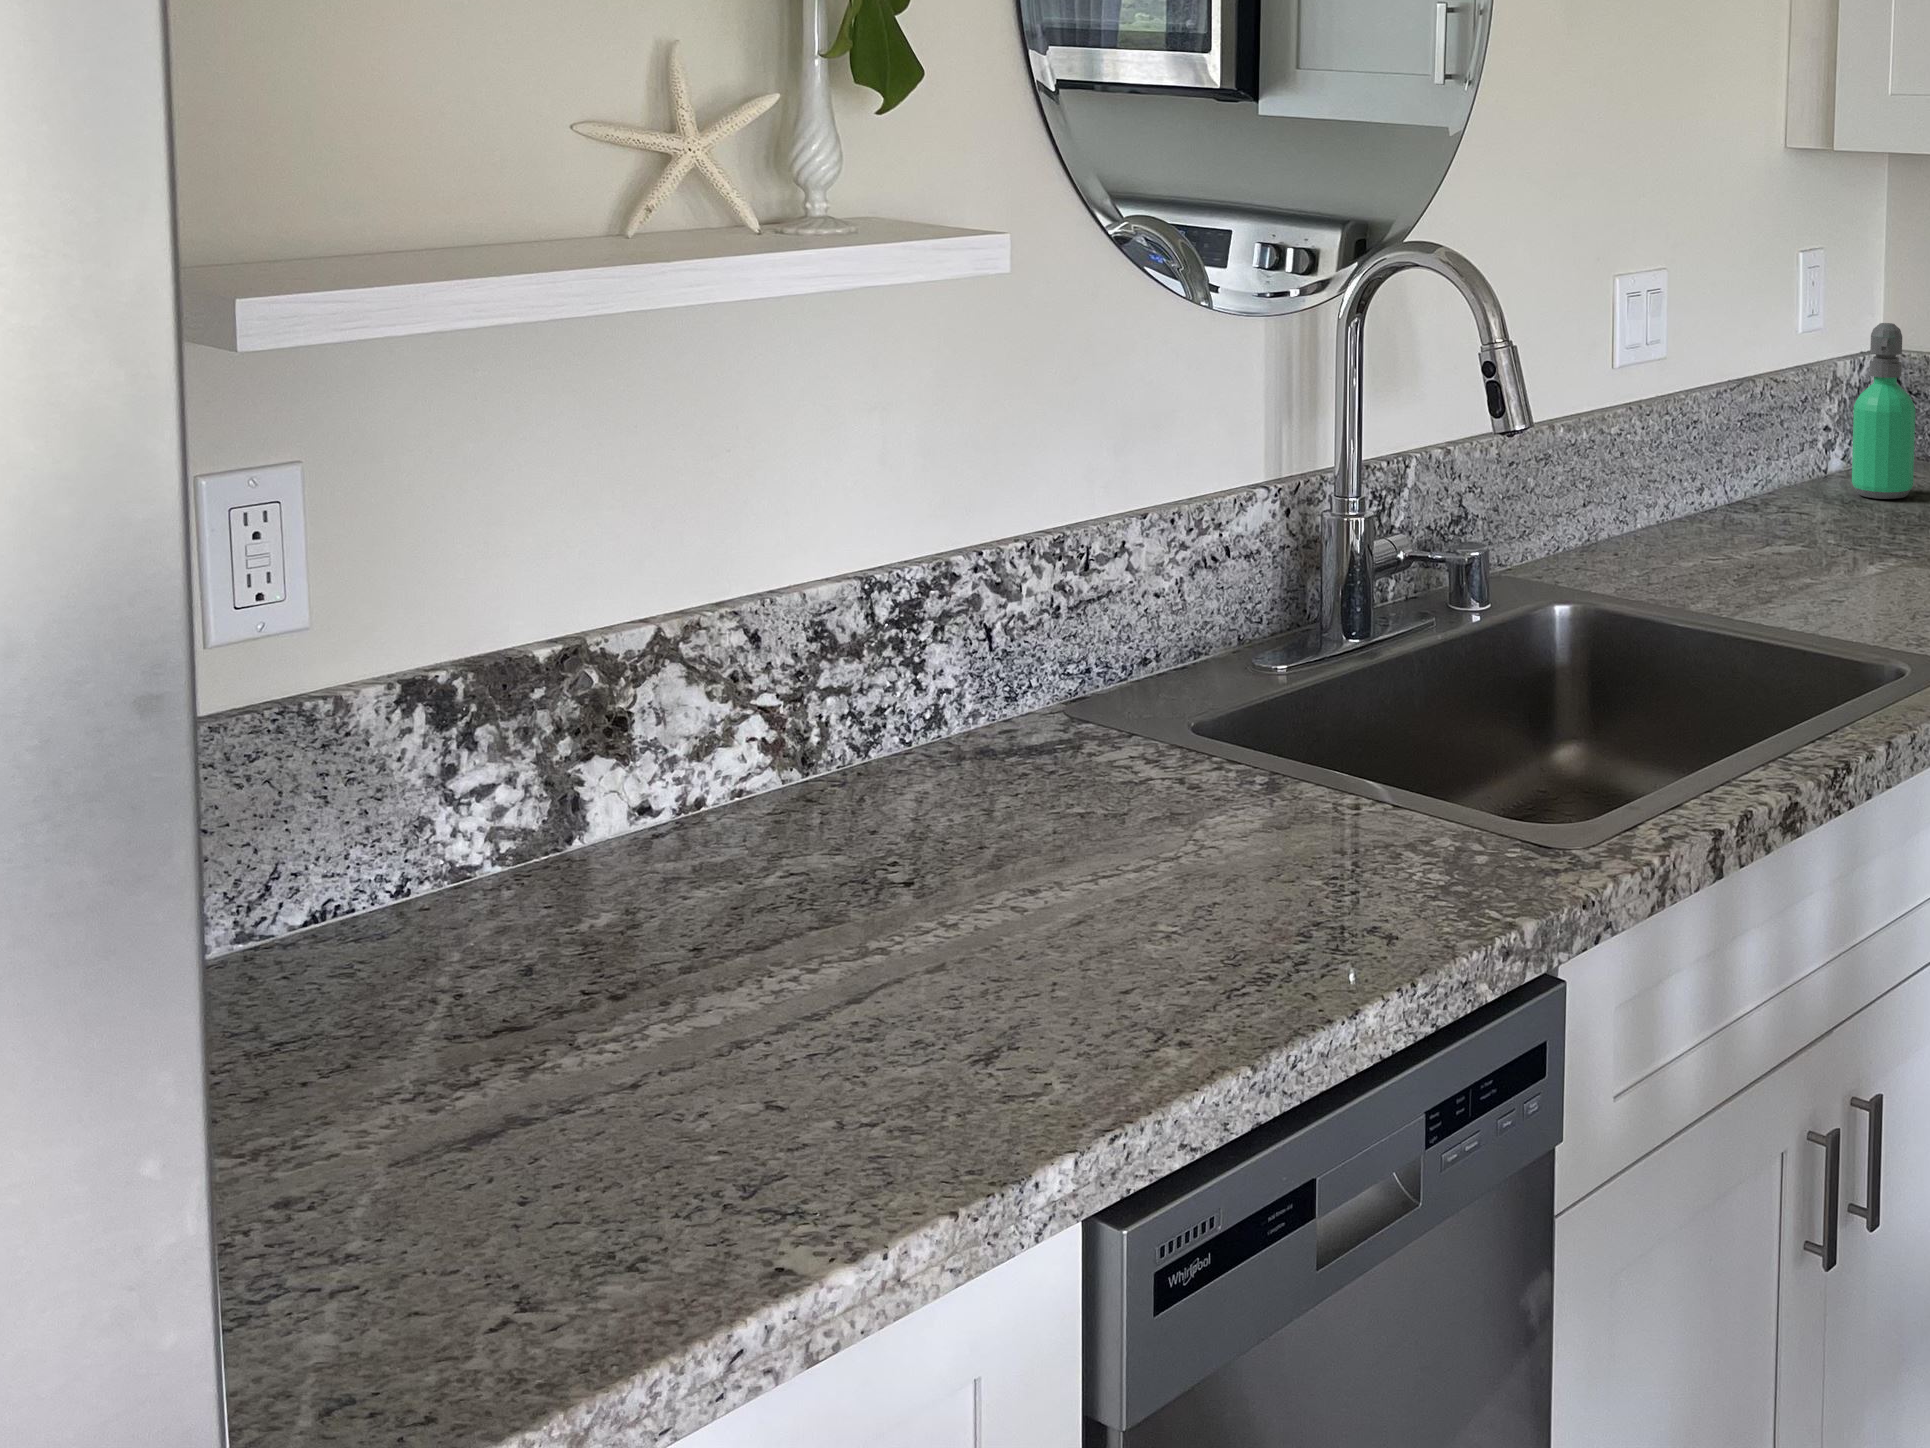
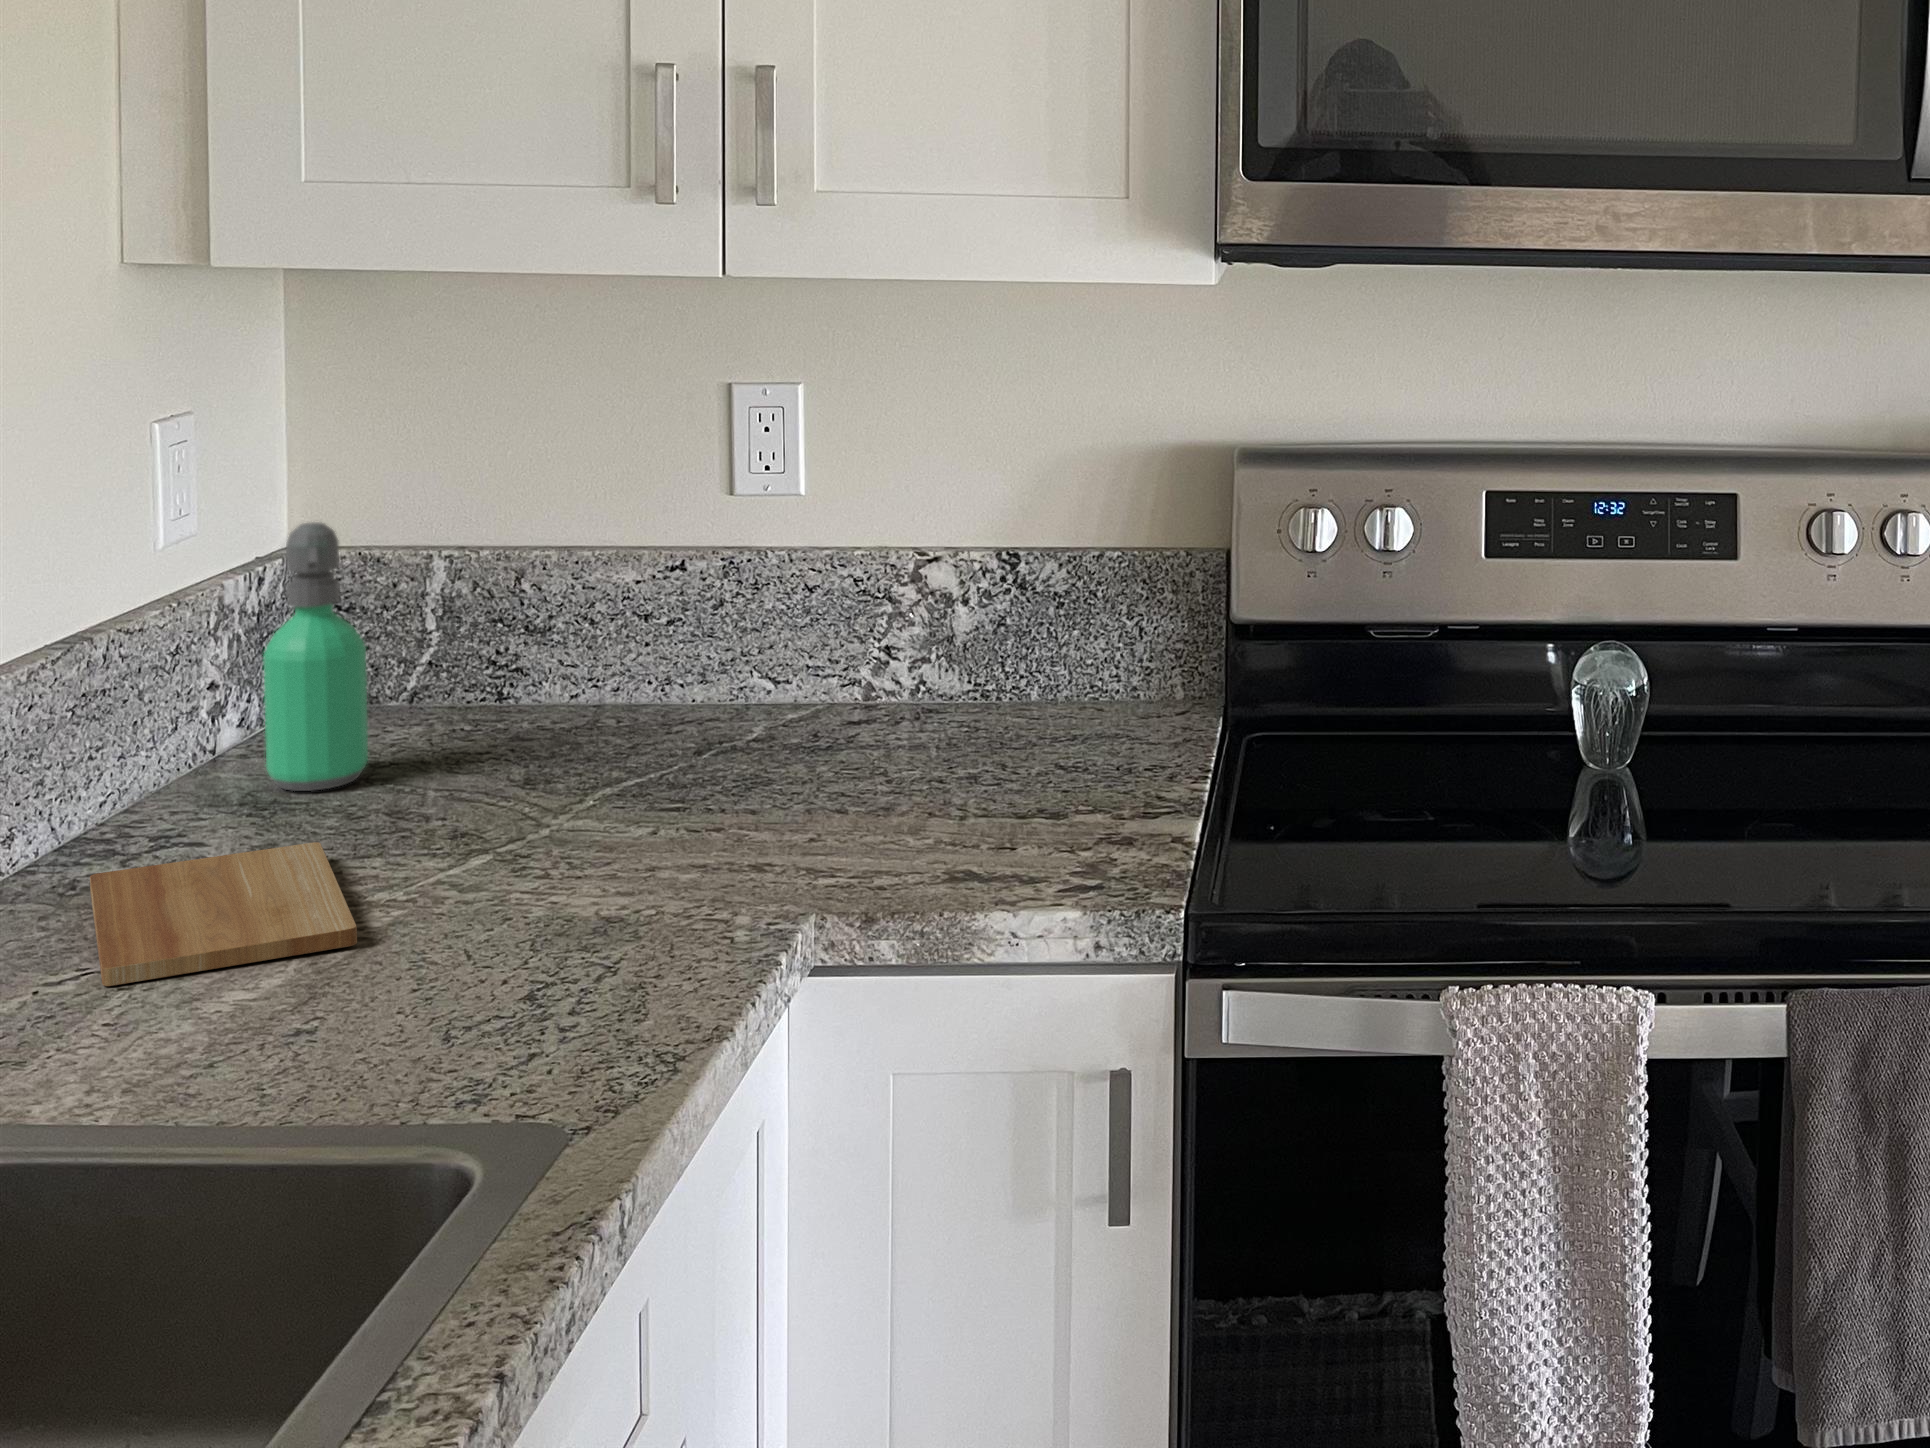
cutting board: none [1743,514,1881,570] -> present [90,842,357,986]

